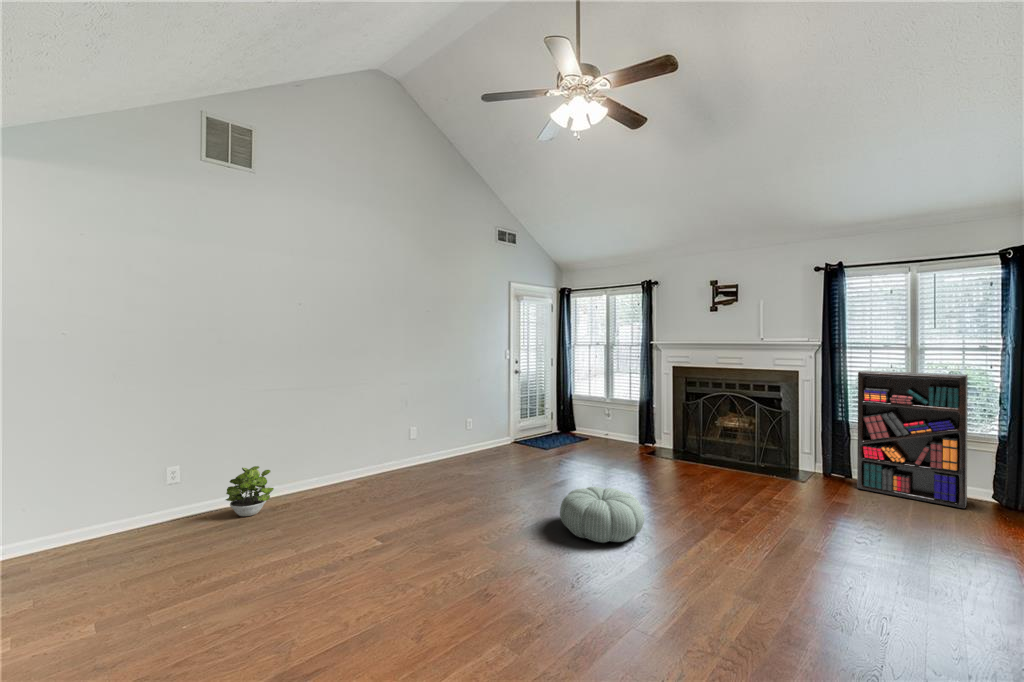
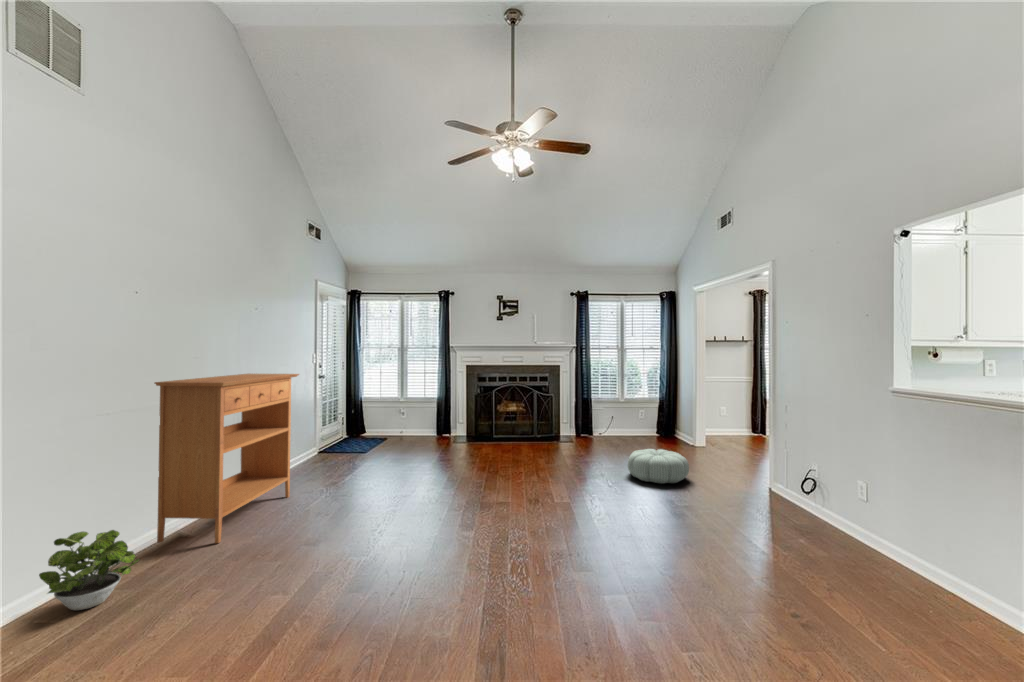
console table: none [322,367,445,497] -> present [154,374,299,543]
bookshelf: present [857,371,968,509] -> none [598,363,653,442]
pouf: present [560,487,644,543] -> present [628,449,689,484]

